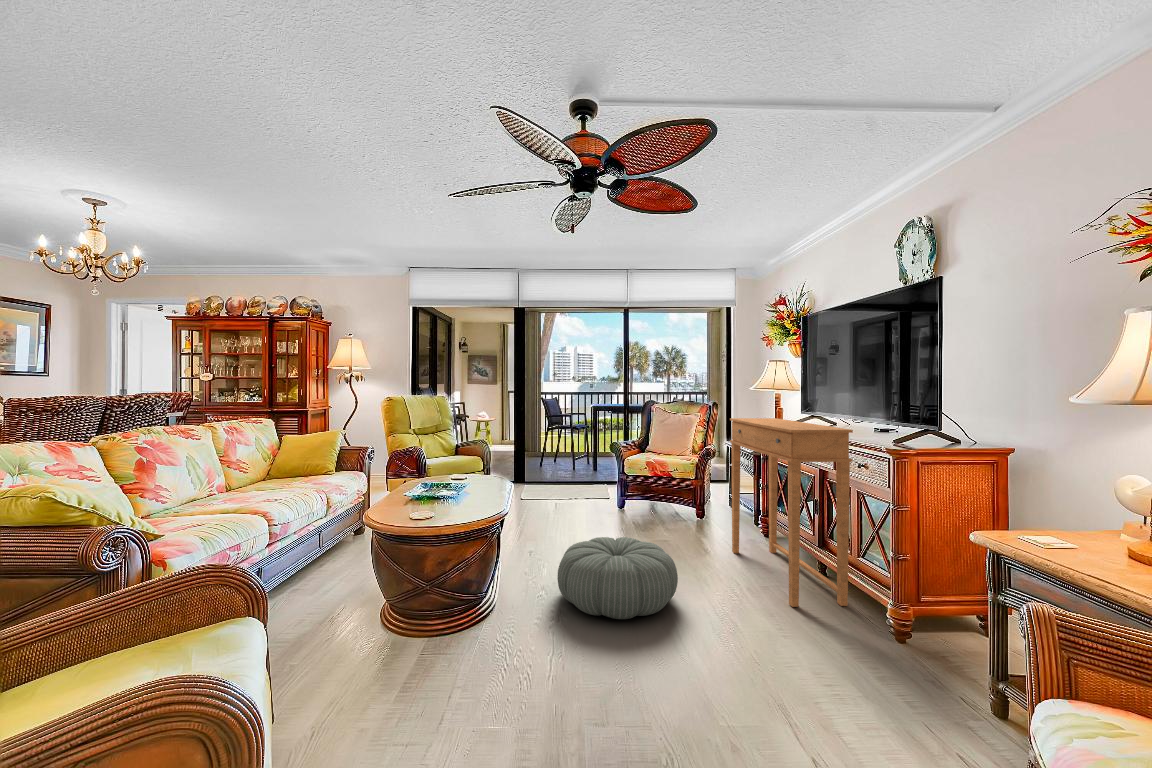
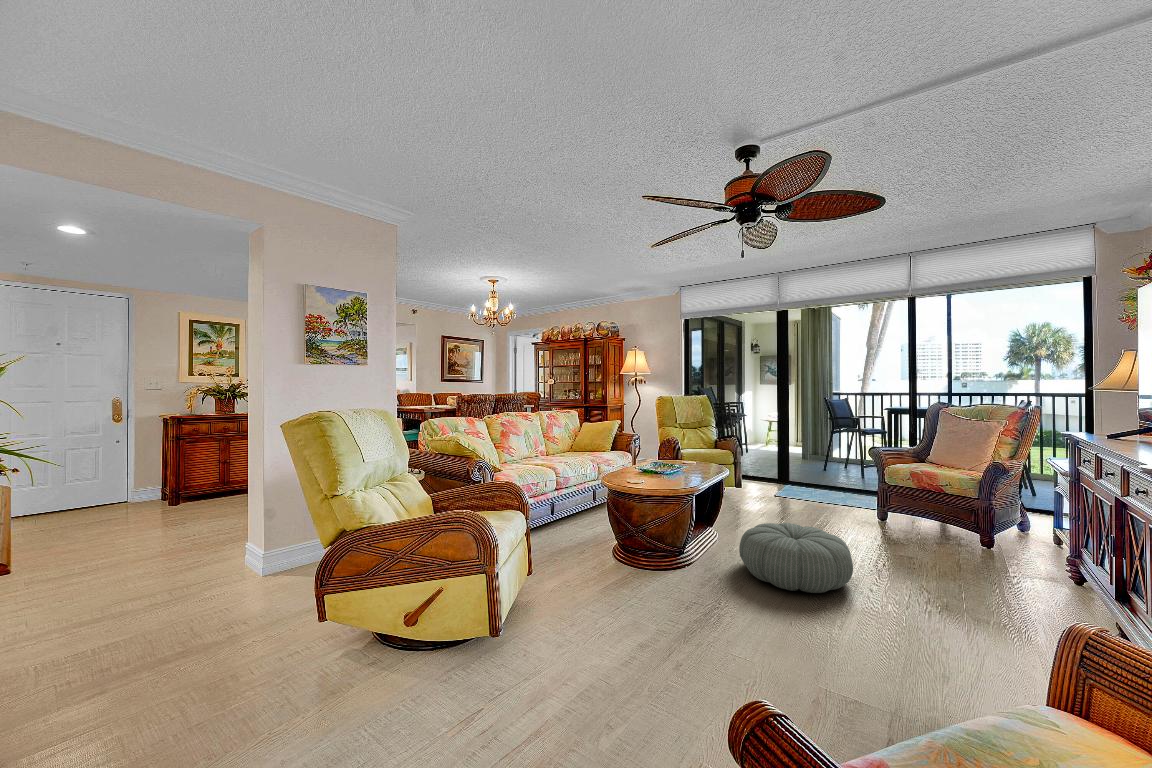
side table: present [730,418,853,607] -> none [963,427,1083,648]

